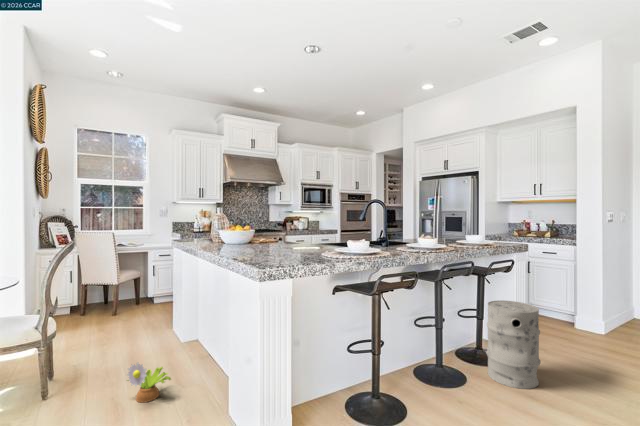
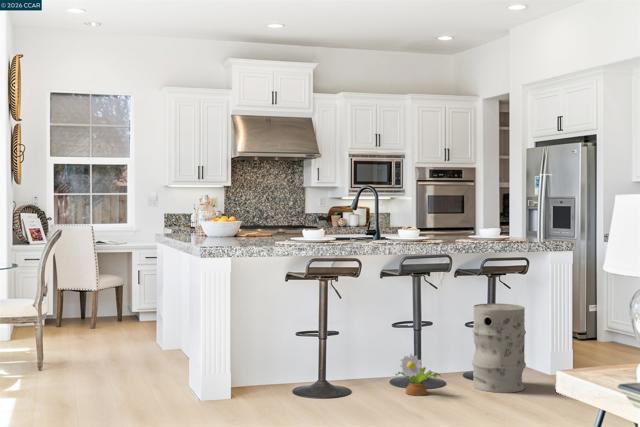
decorative plant: present [127,362,171,402] -> present [395,354,440,395]

